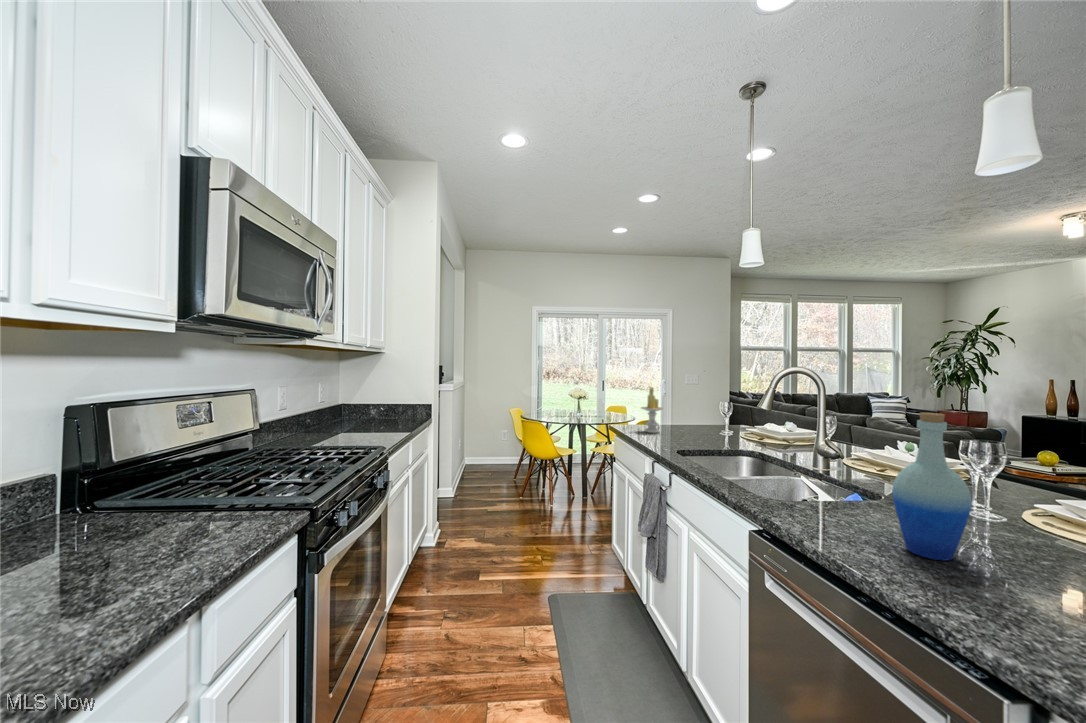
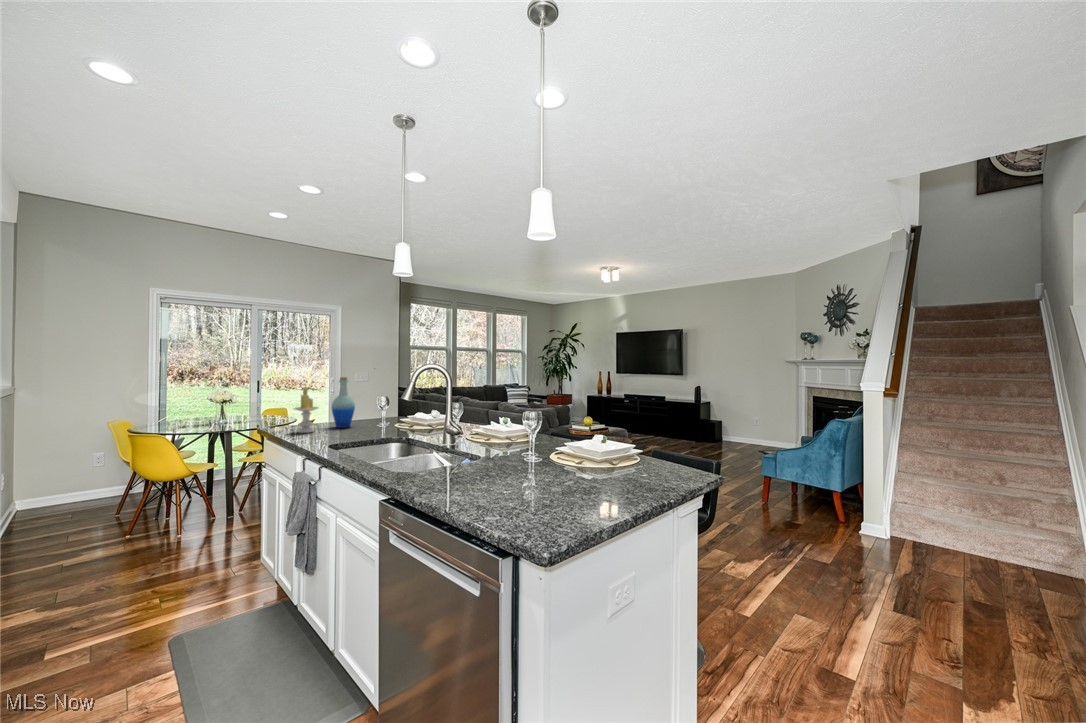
bottle: present [892,413,972,561] -> present [332,377,355,428]

